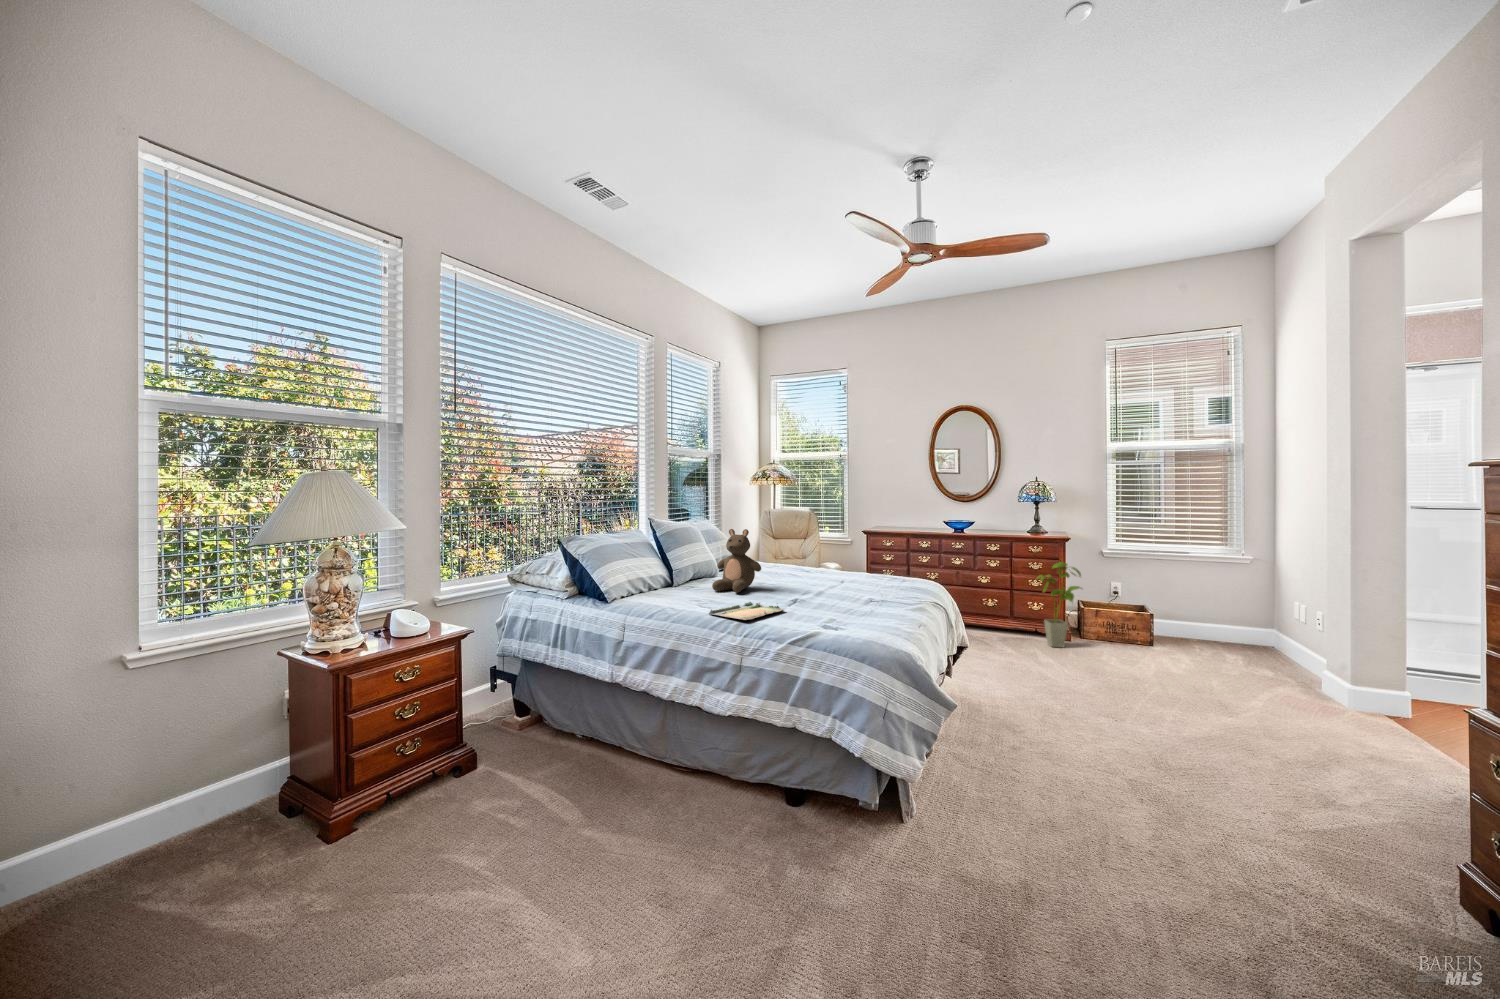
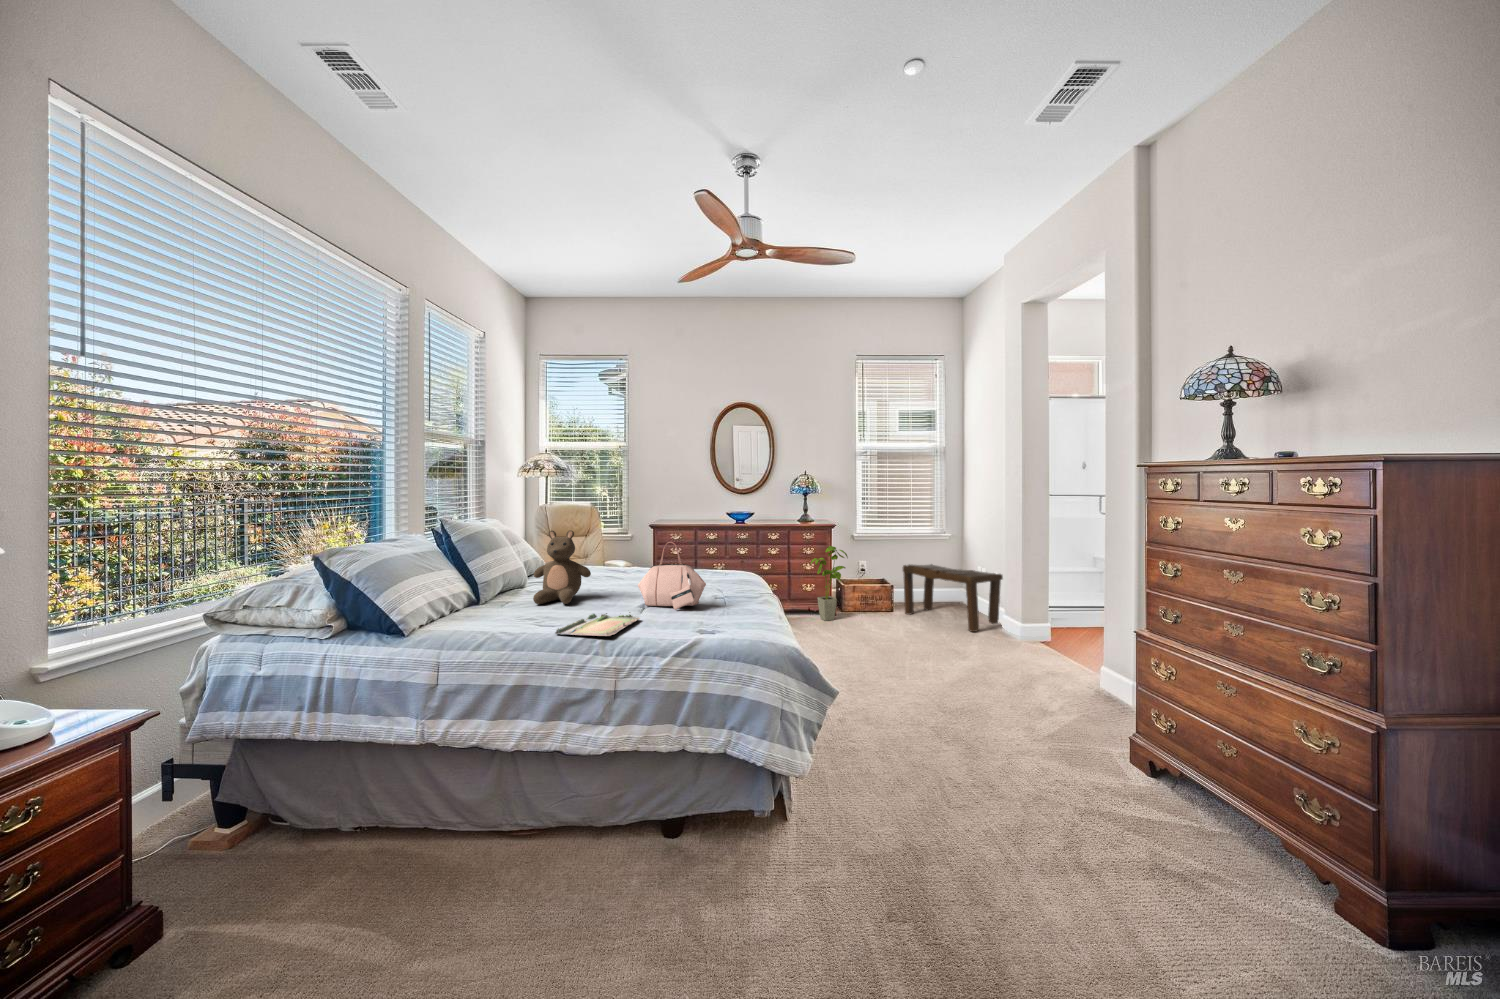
handbag: none [796,543,855,607] -> present [638,542,706,610]
bench: none [1166,591,1317,686] -> present [903,564,1003,632]

